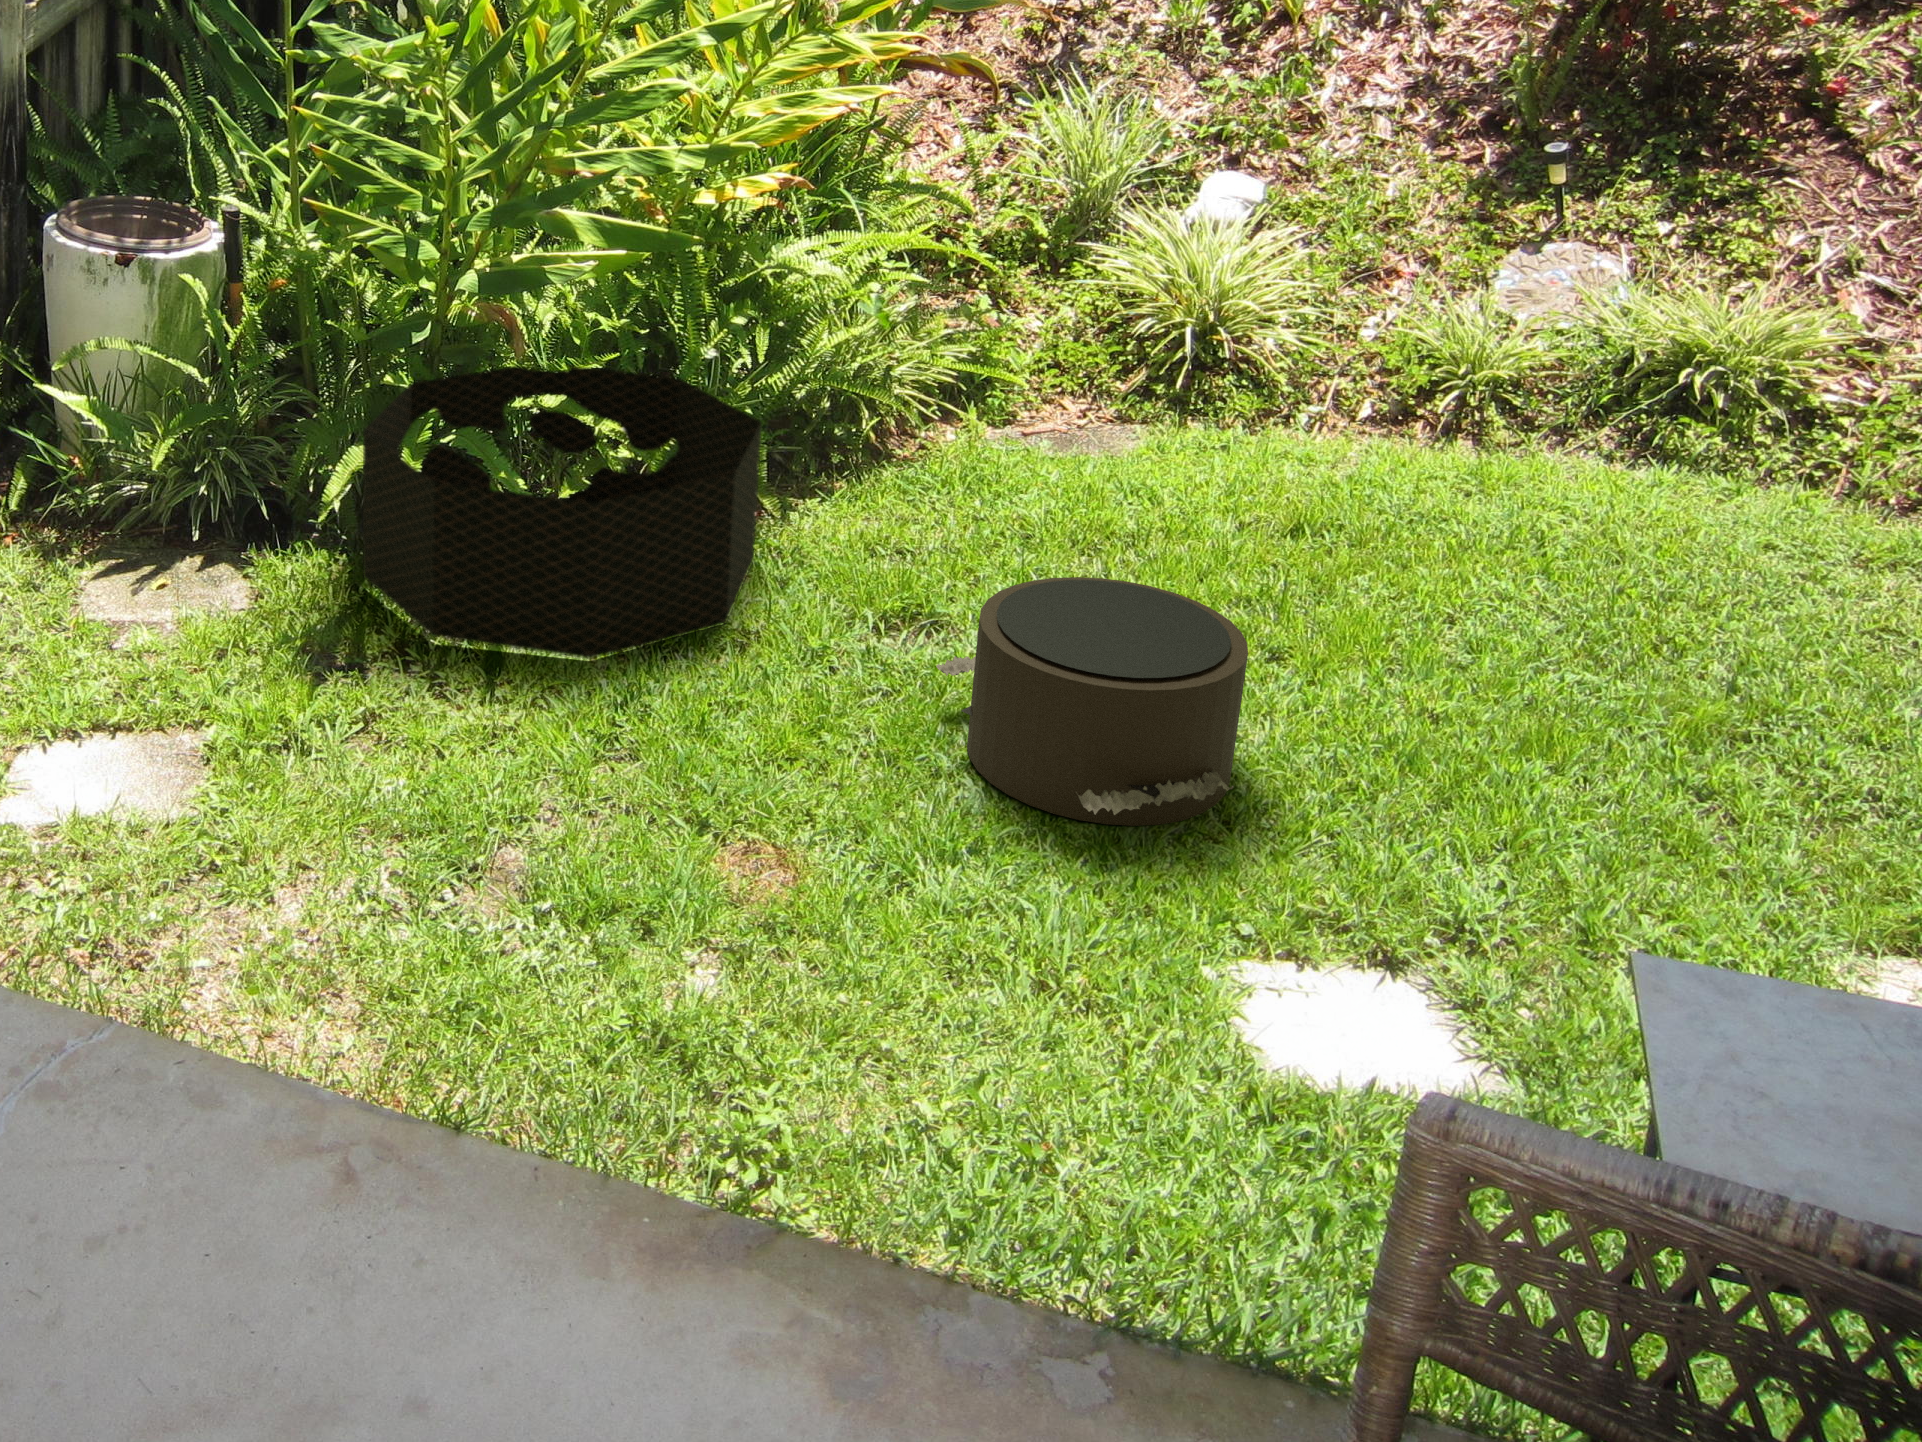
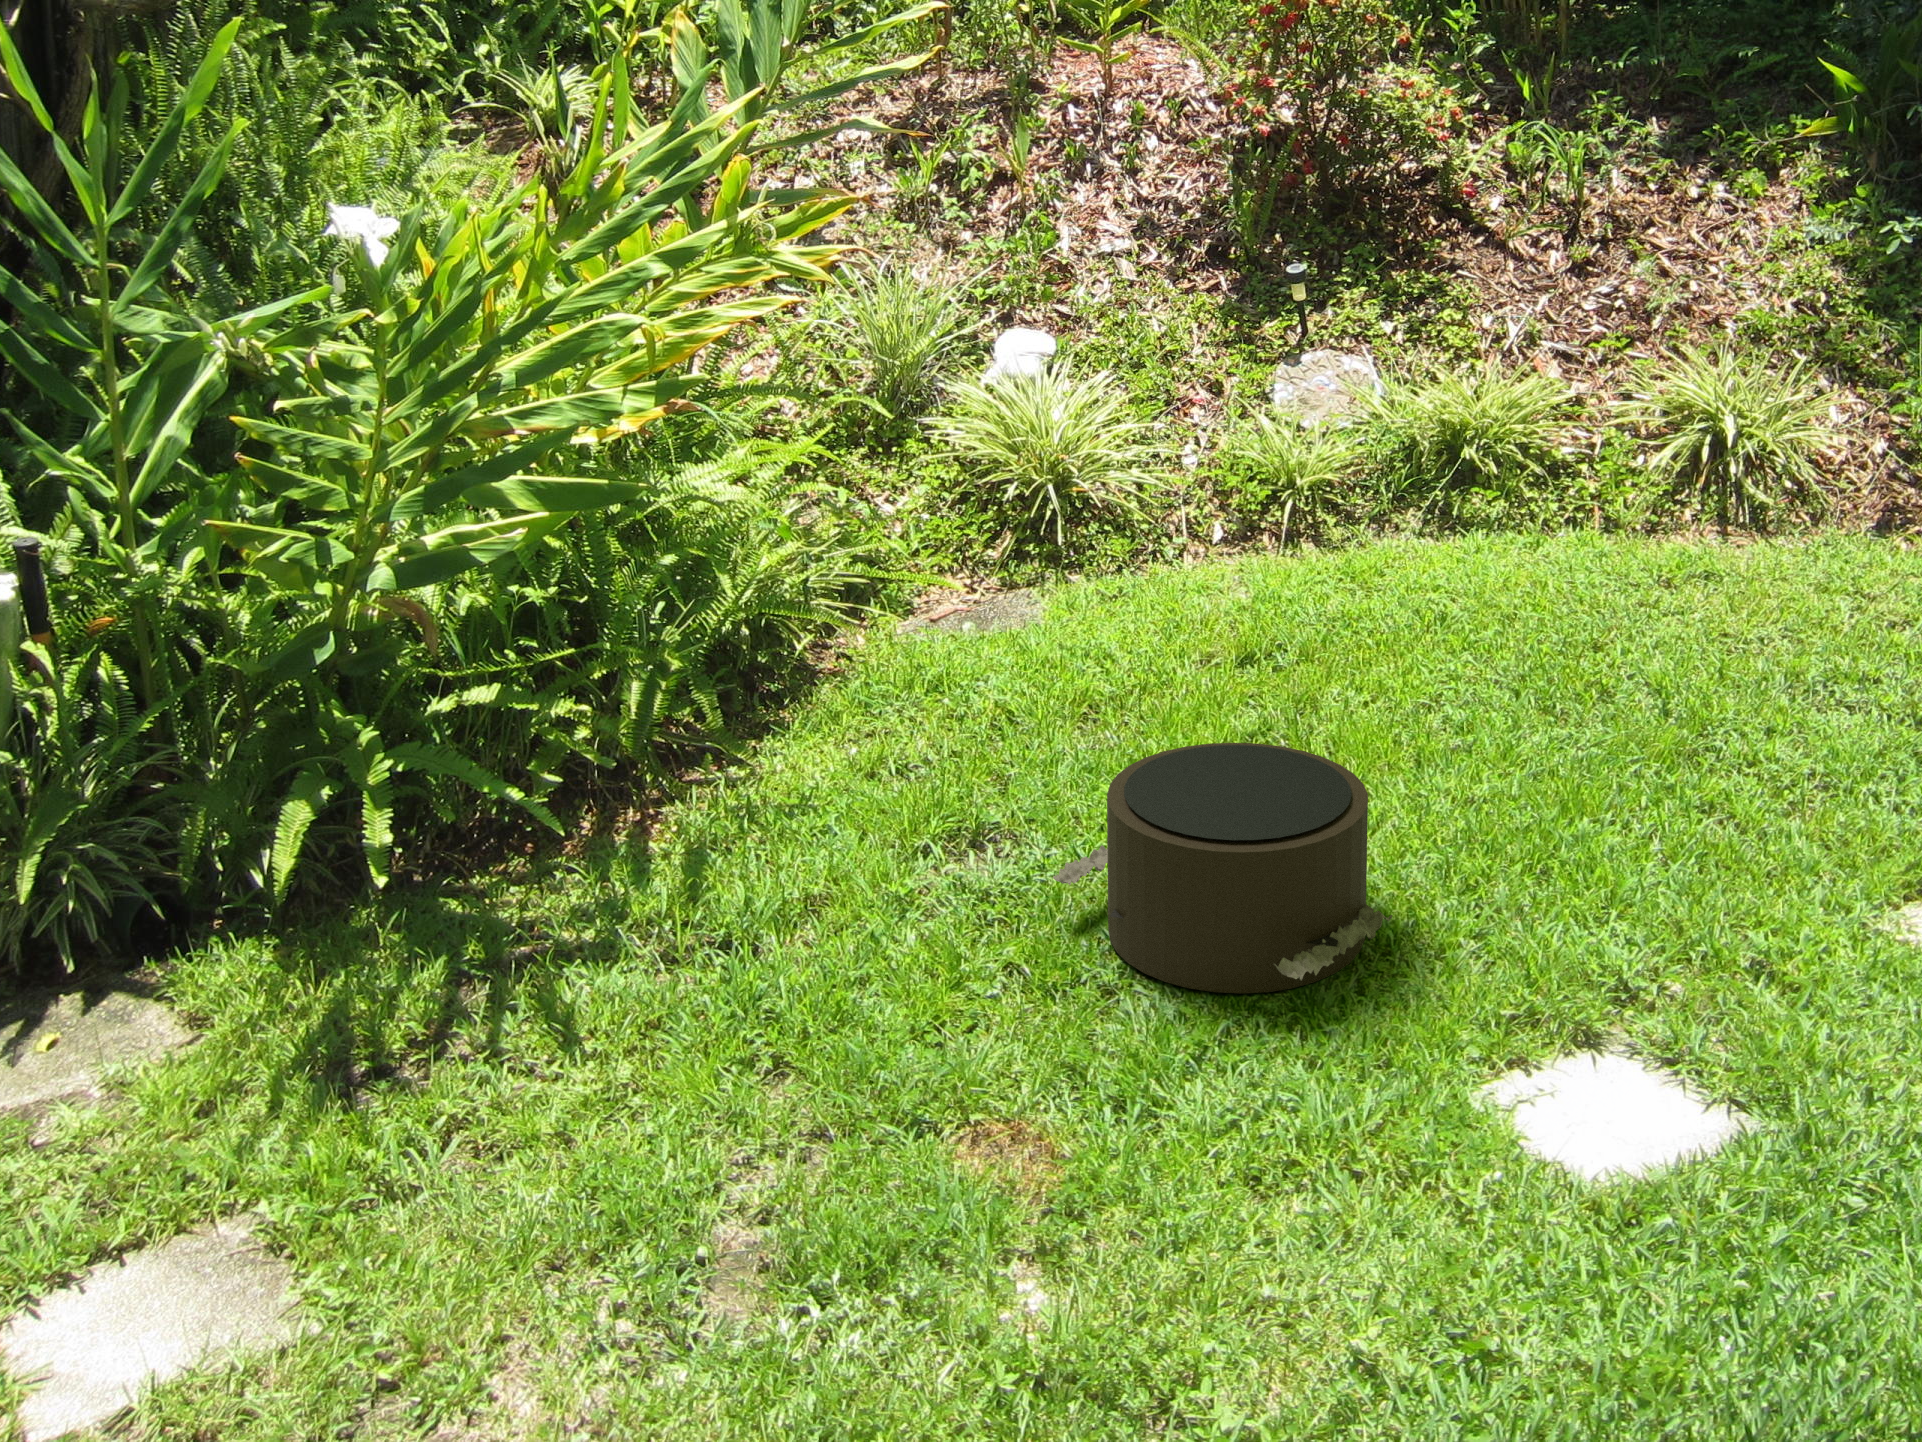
basket: present [363,366,762,658] -> none [323,639,788,1004]

